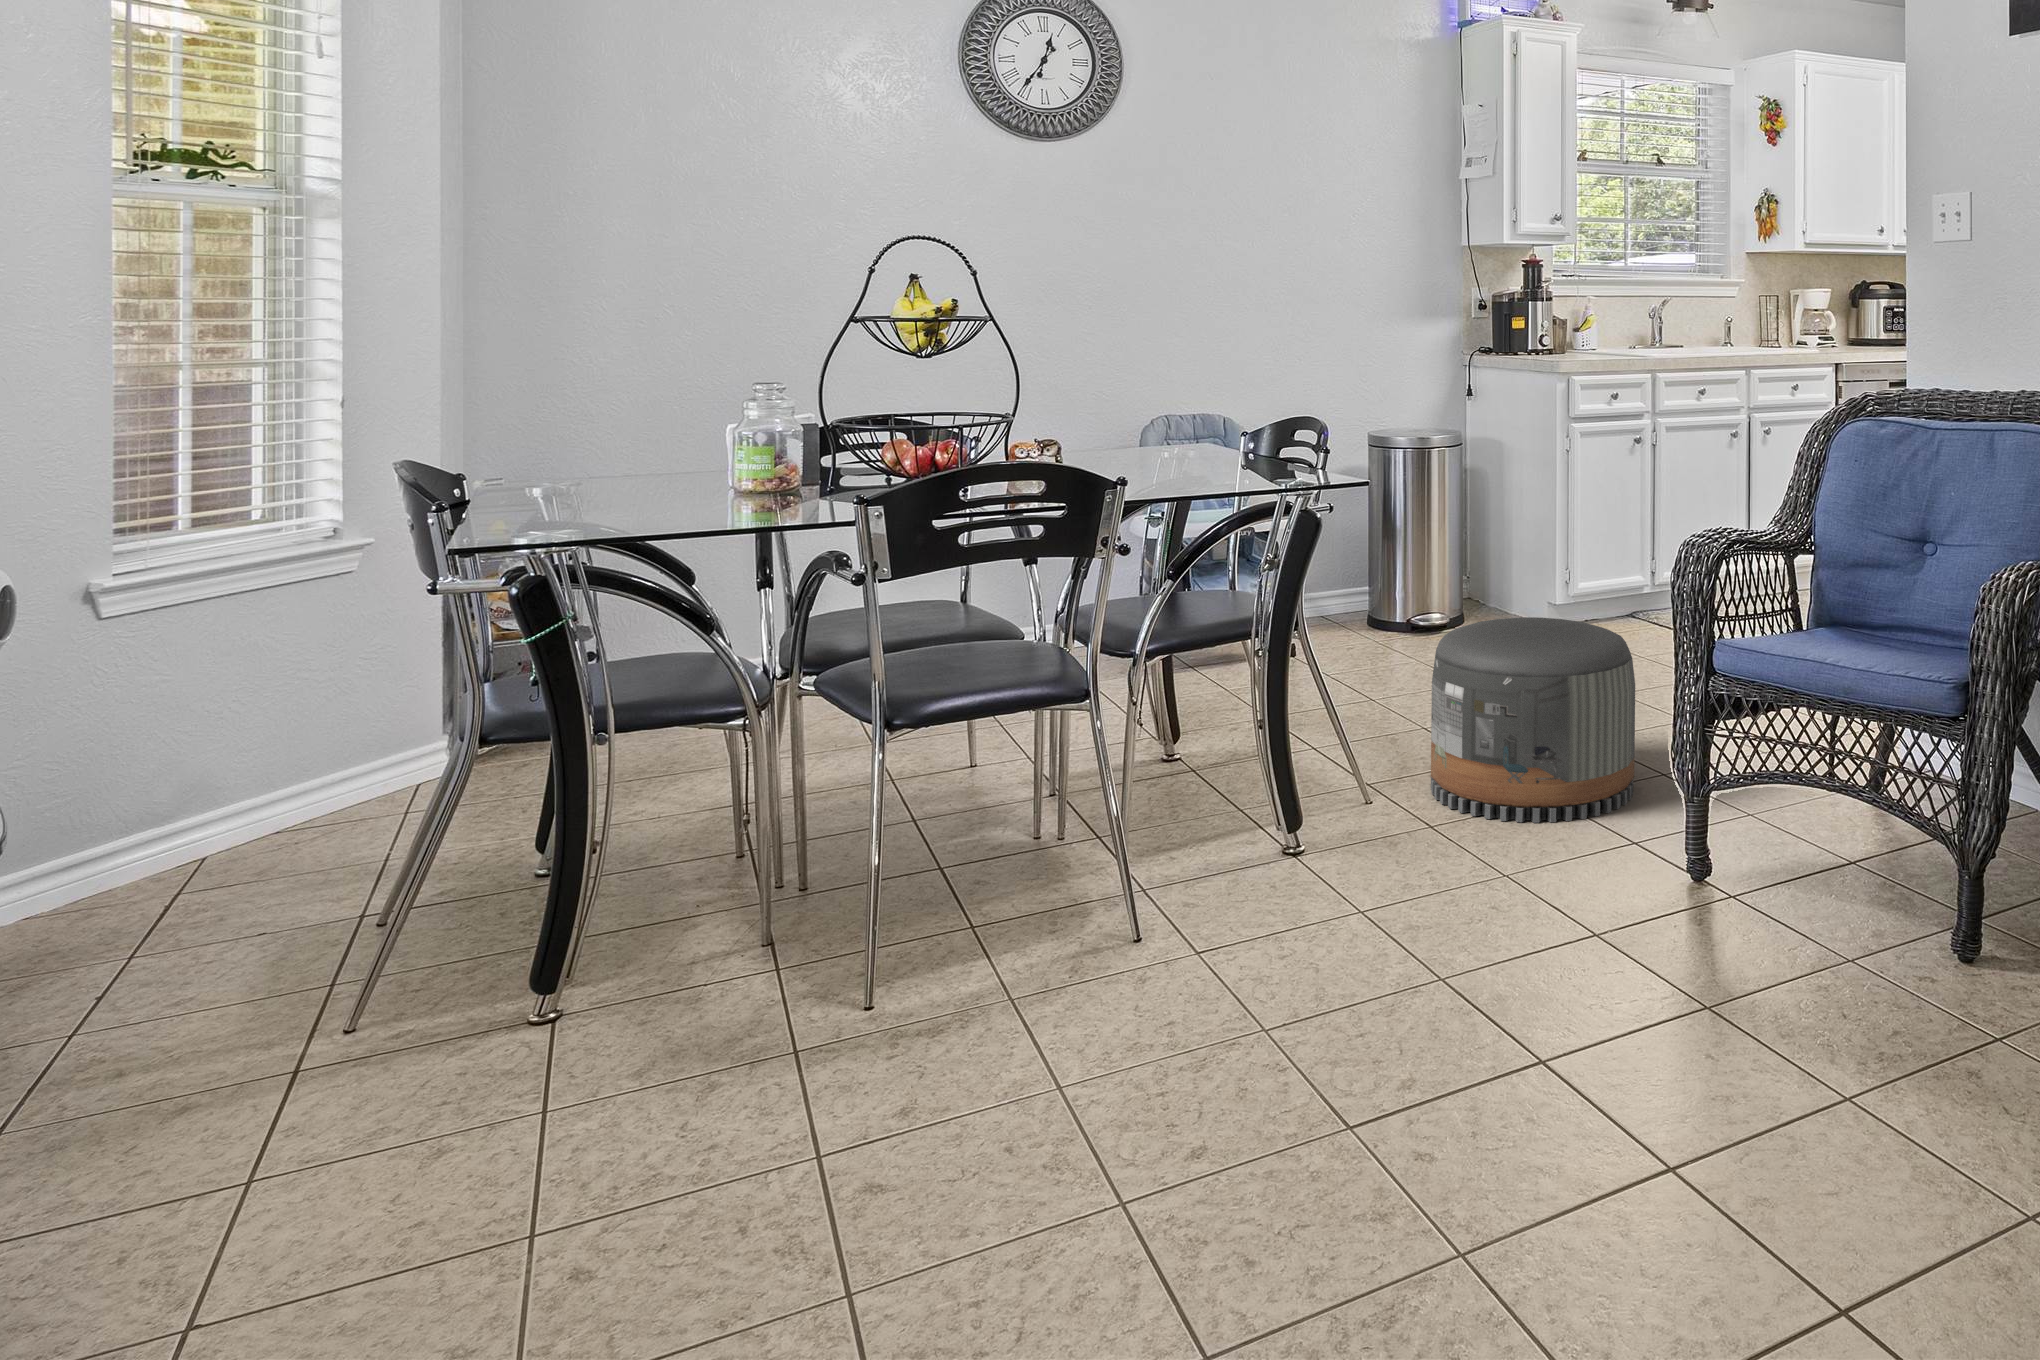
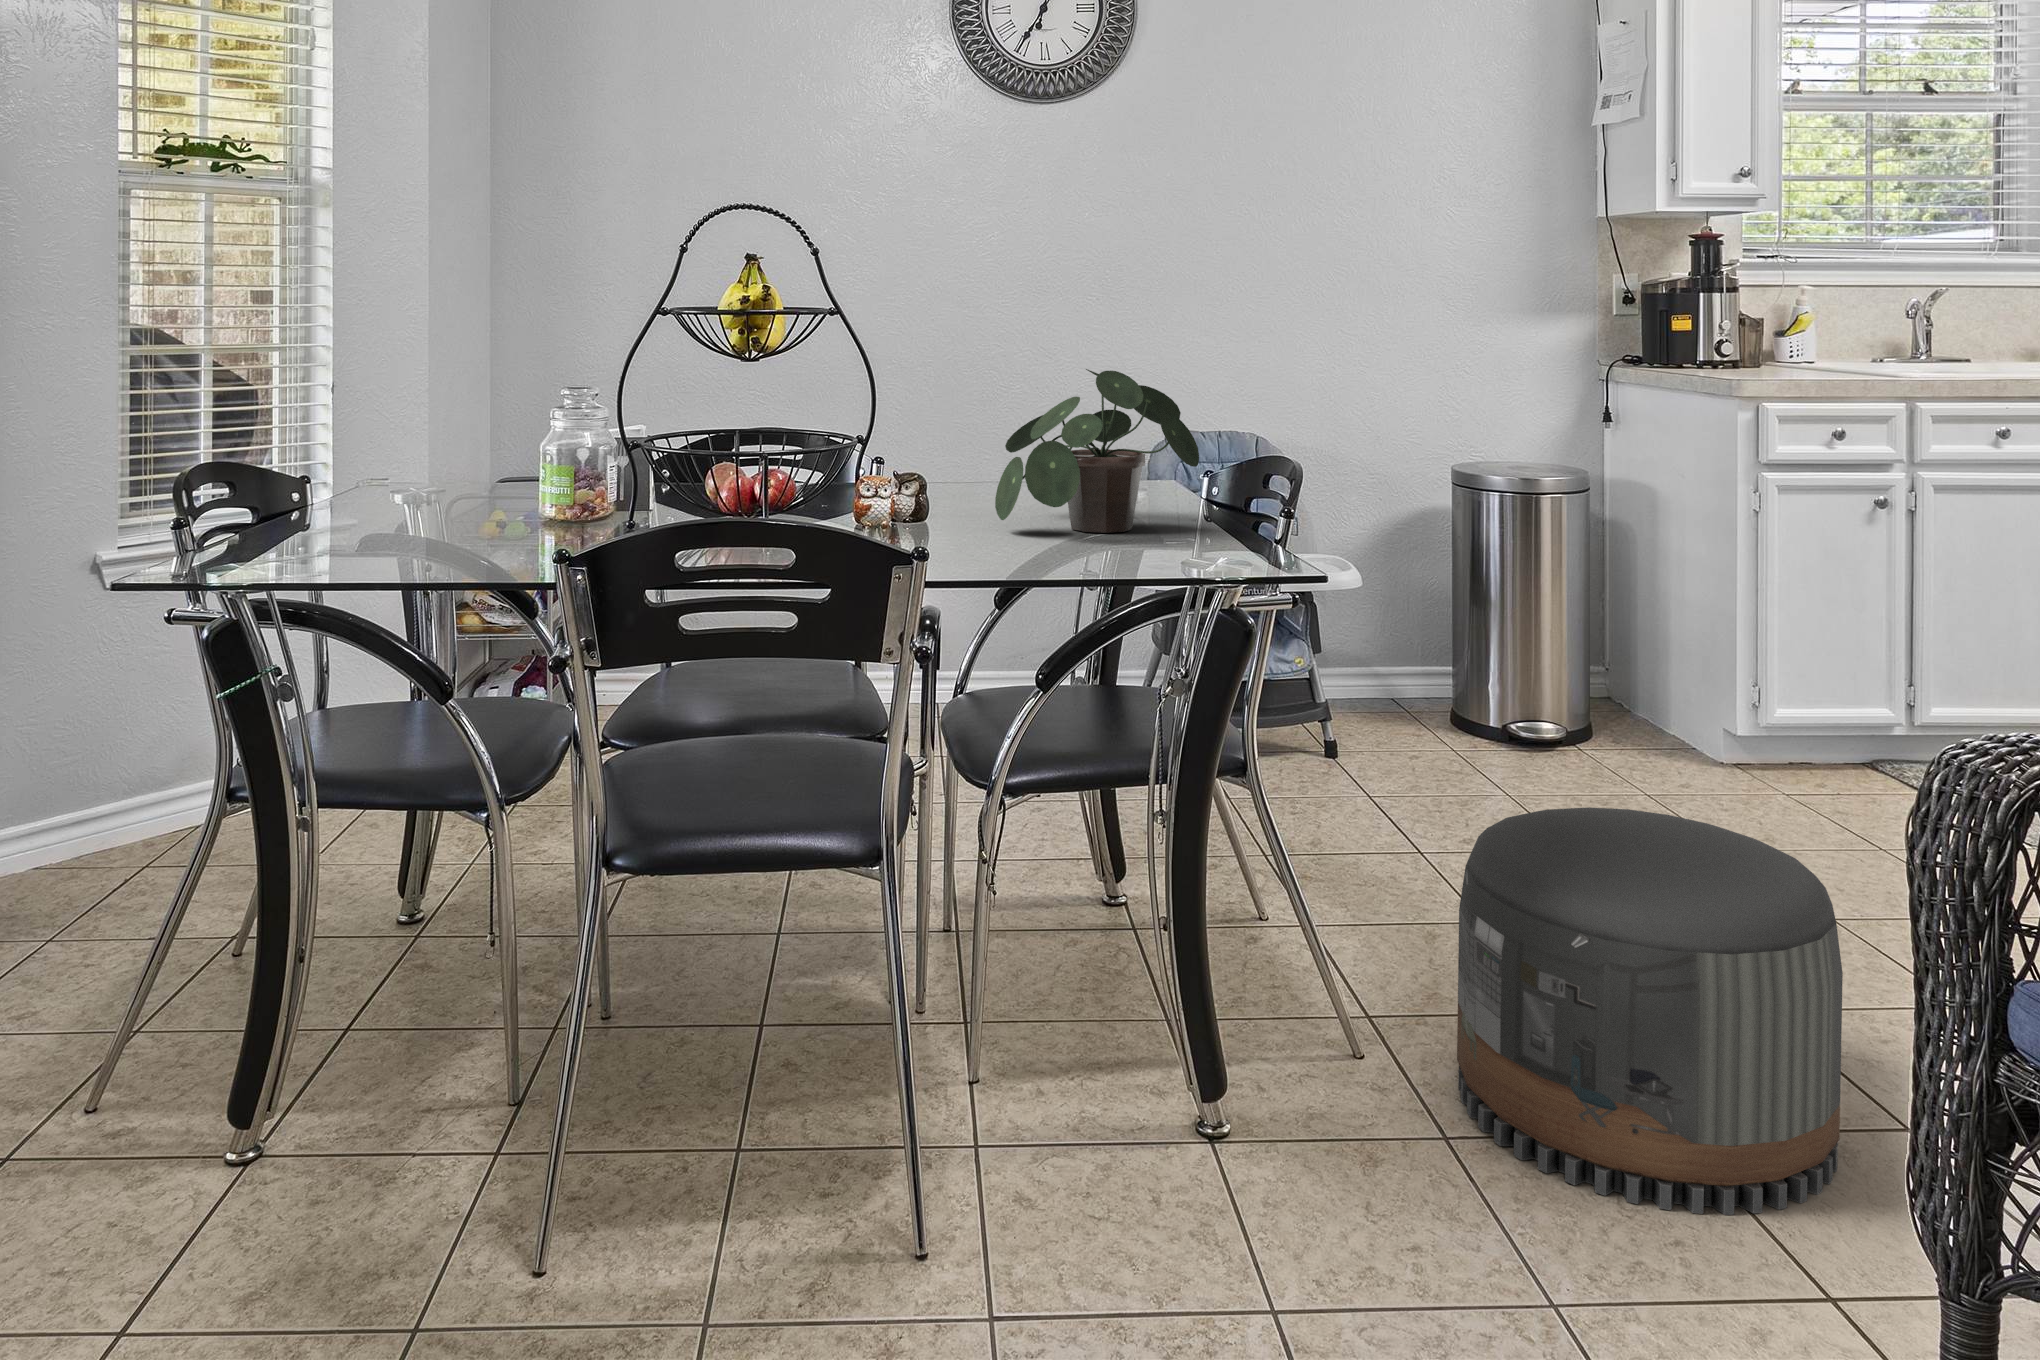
potted plant: none [1119,357,1263,468] -> present [995,369,1199,533]

